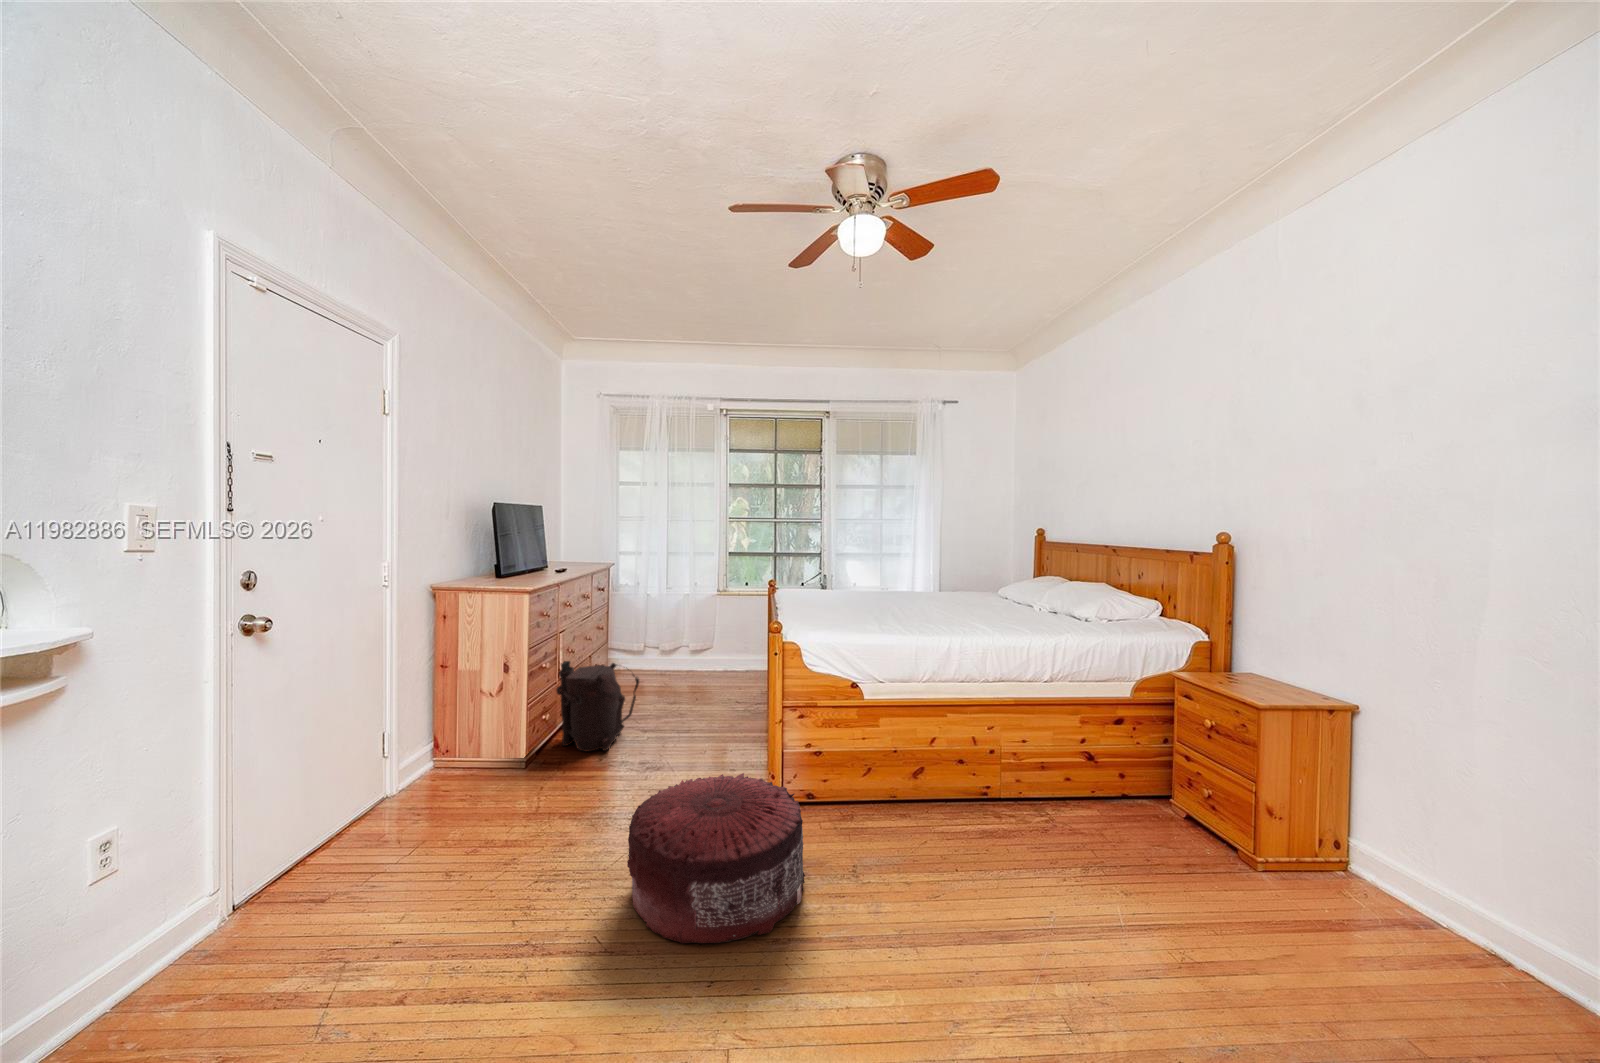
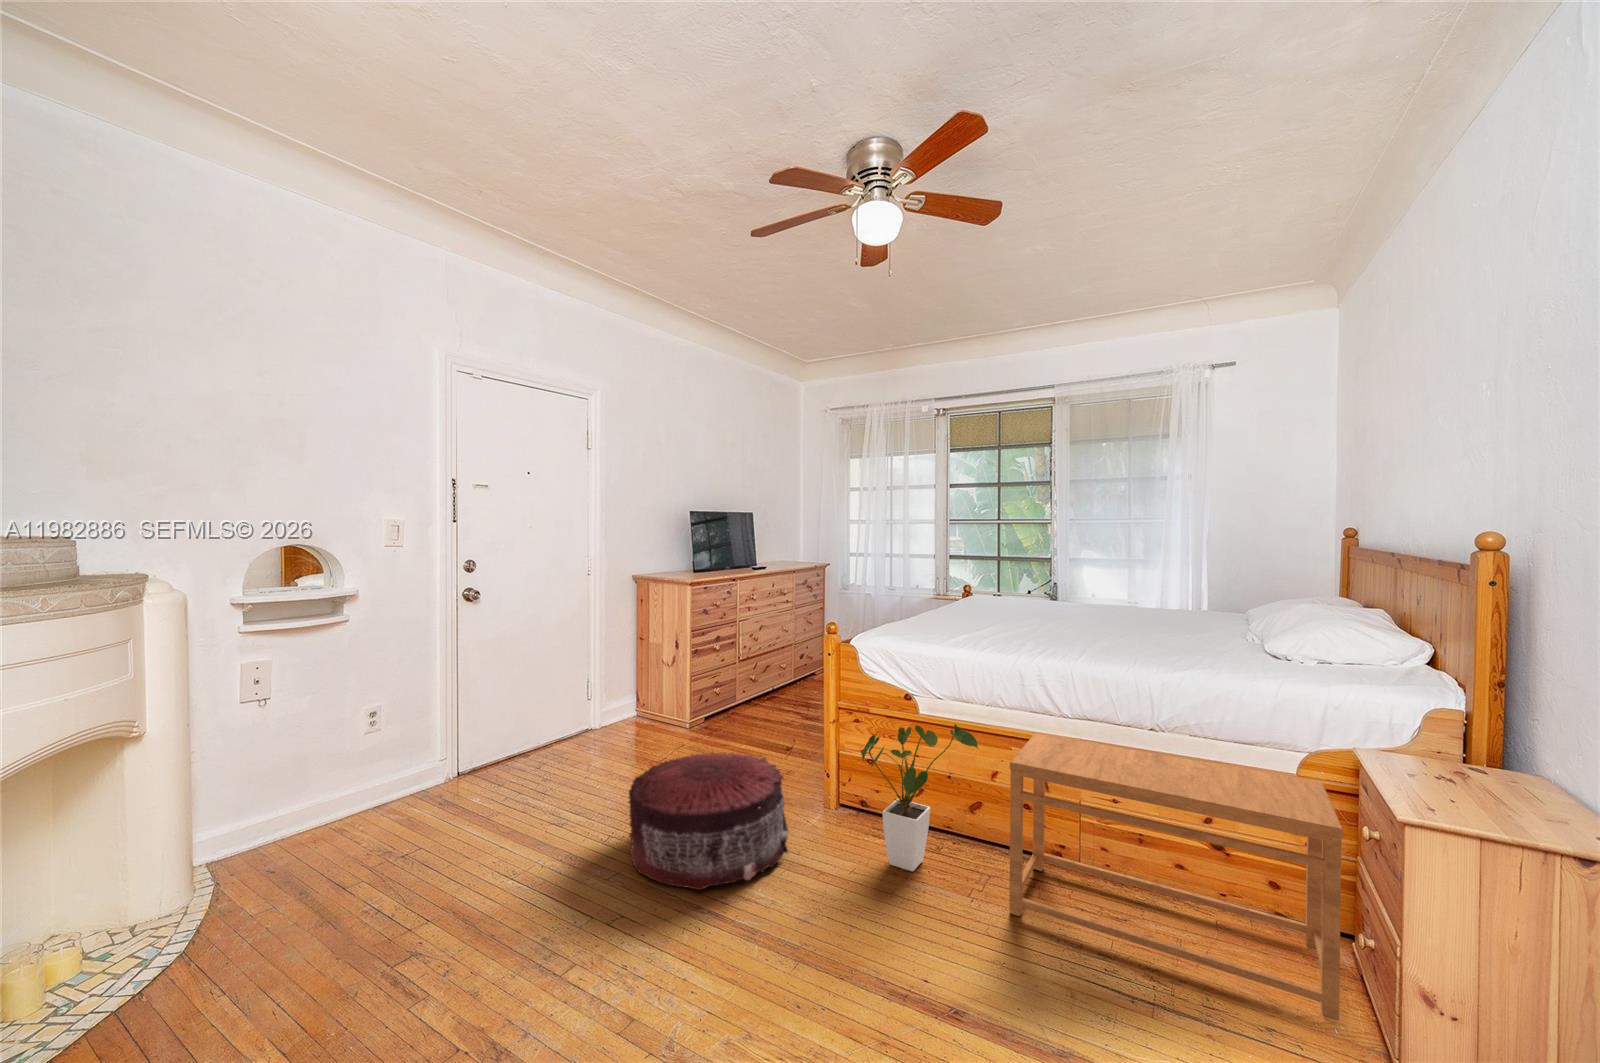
backpack: present [556,661,639,752] -> none [728,647,800,730]
side table: none [971,699,1207,850] -> present [1009,733,1343,1020]
house plant: none [860,703,937,843] -> present [862,724,978,871]

